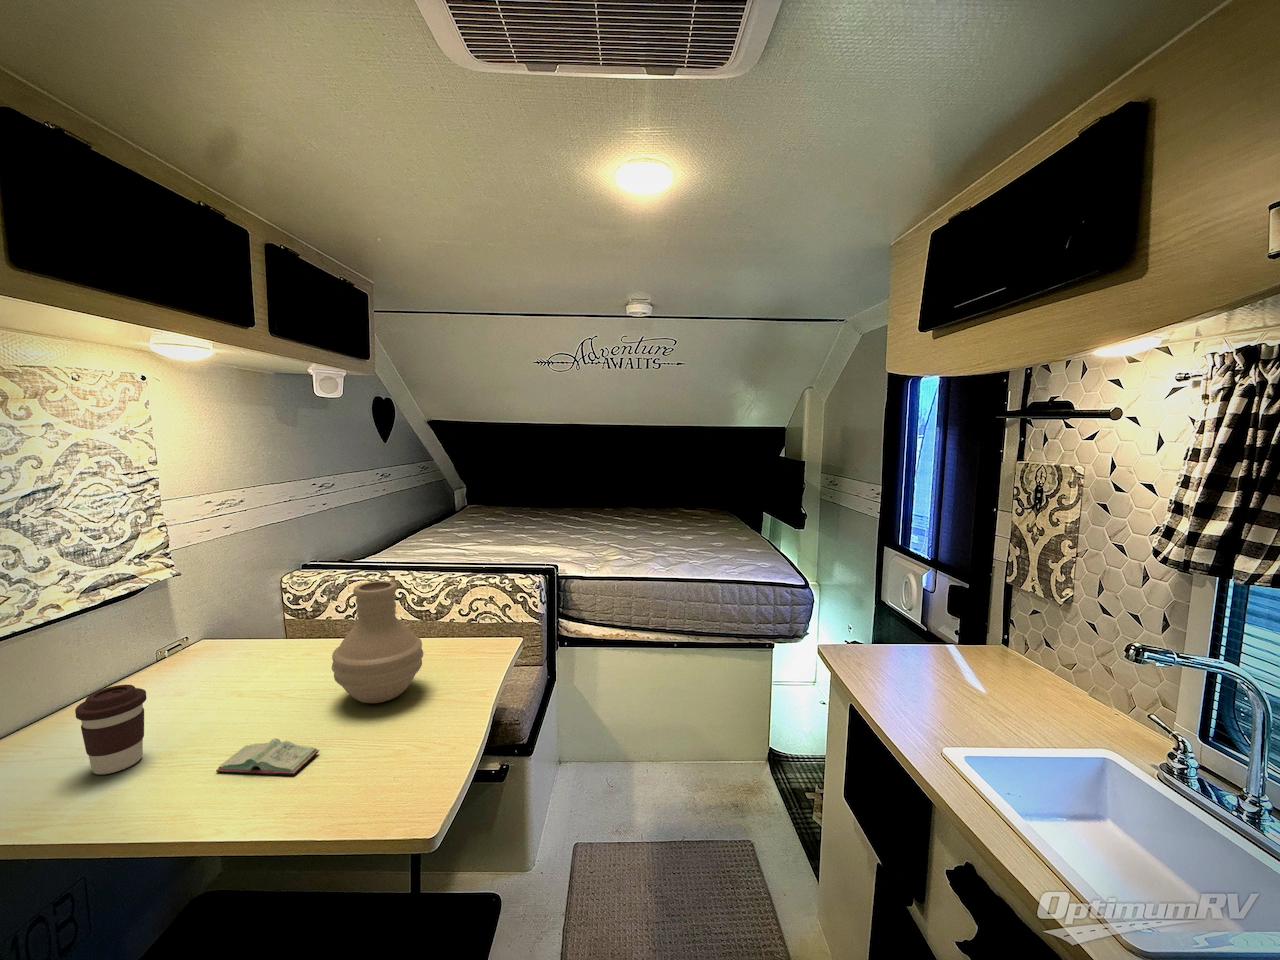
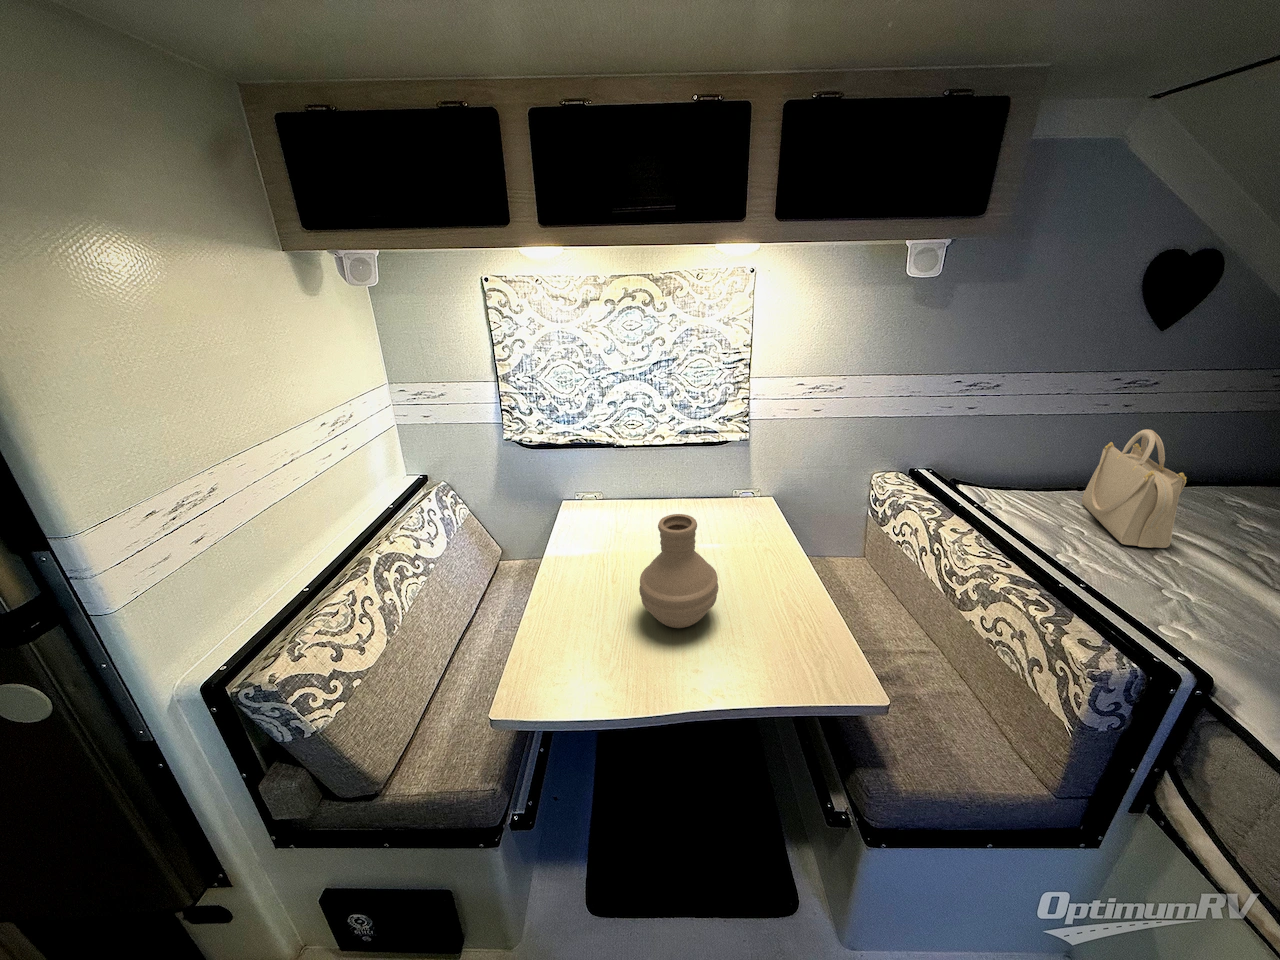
handbag: none [410,491,470,554] -> present [1082,429,1186,548]
coffee cup: present [75,685,146,774] -> none [578,499,609,549]
book: present [216,738,319,775] -> none [564,579,602,615]

